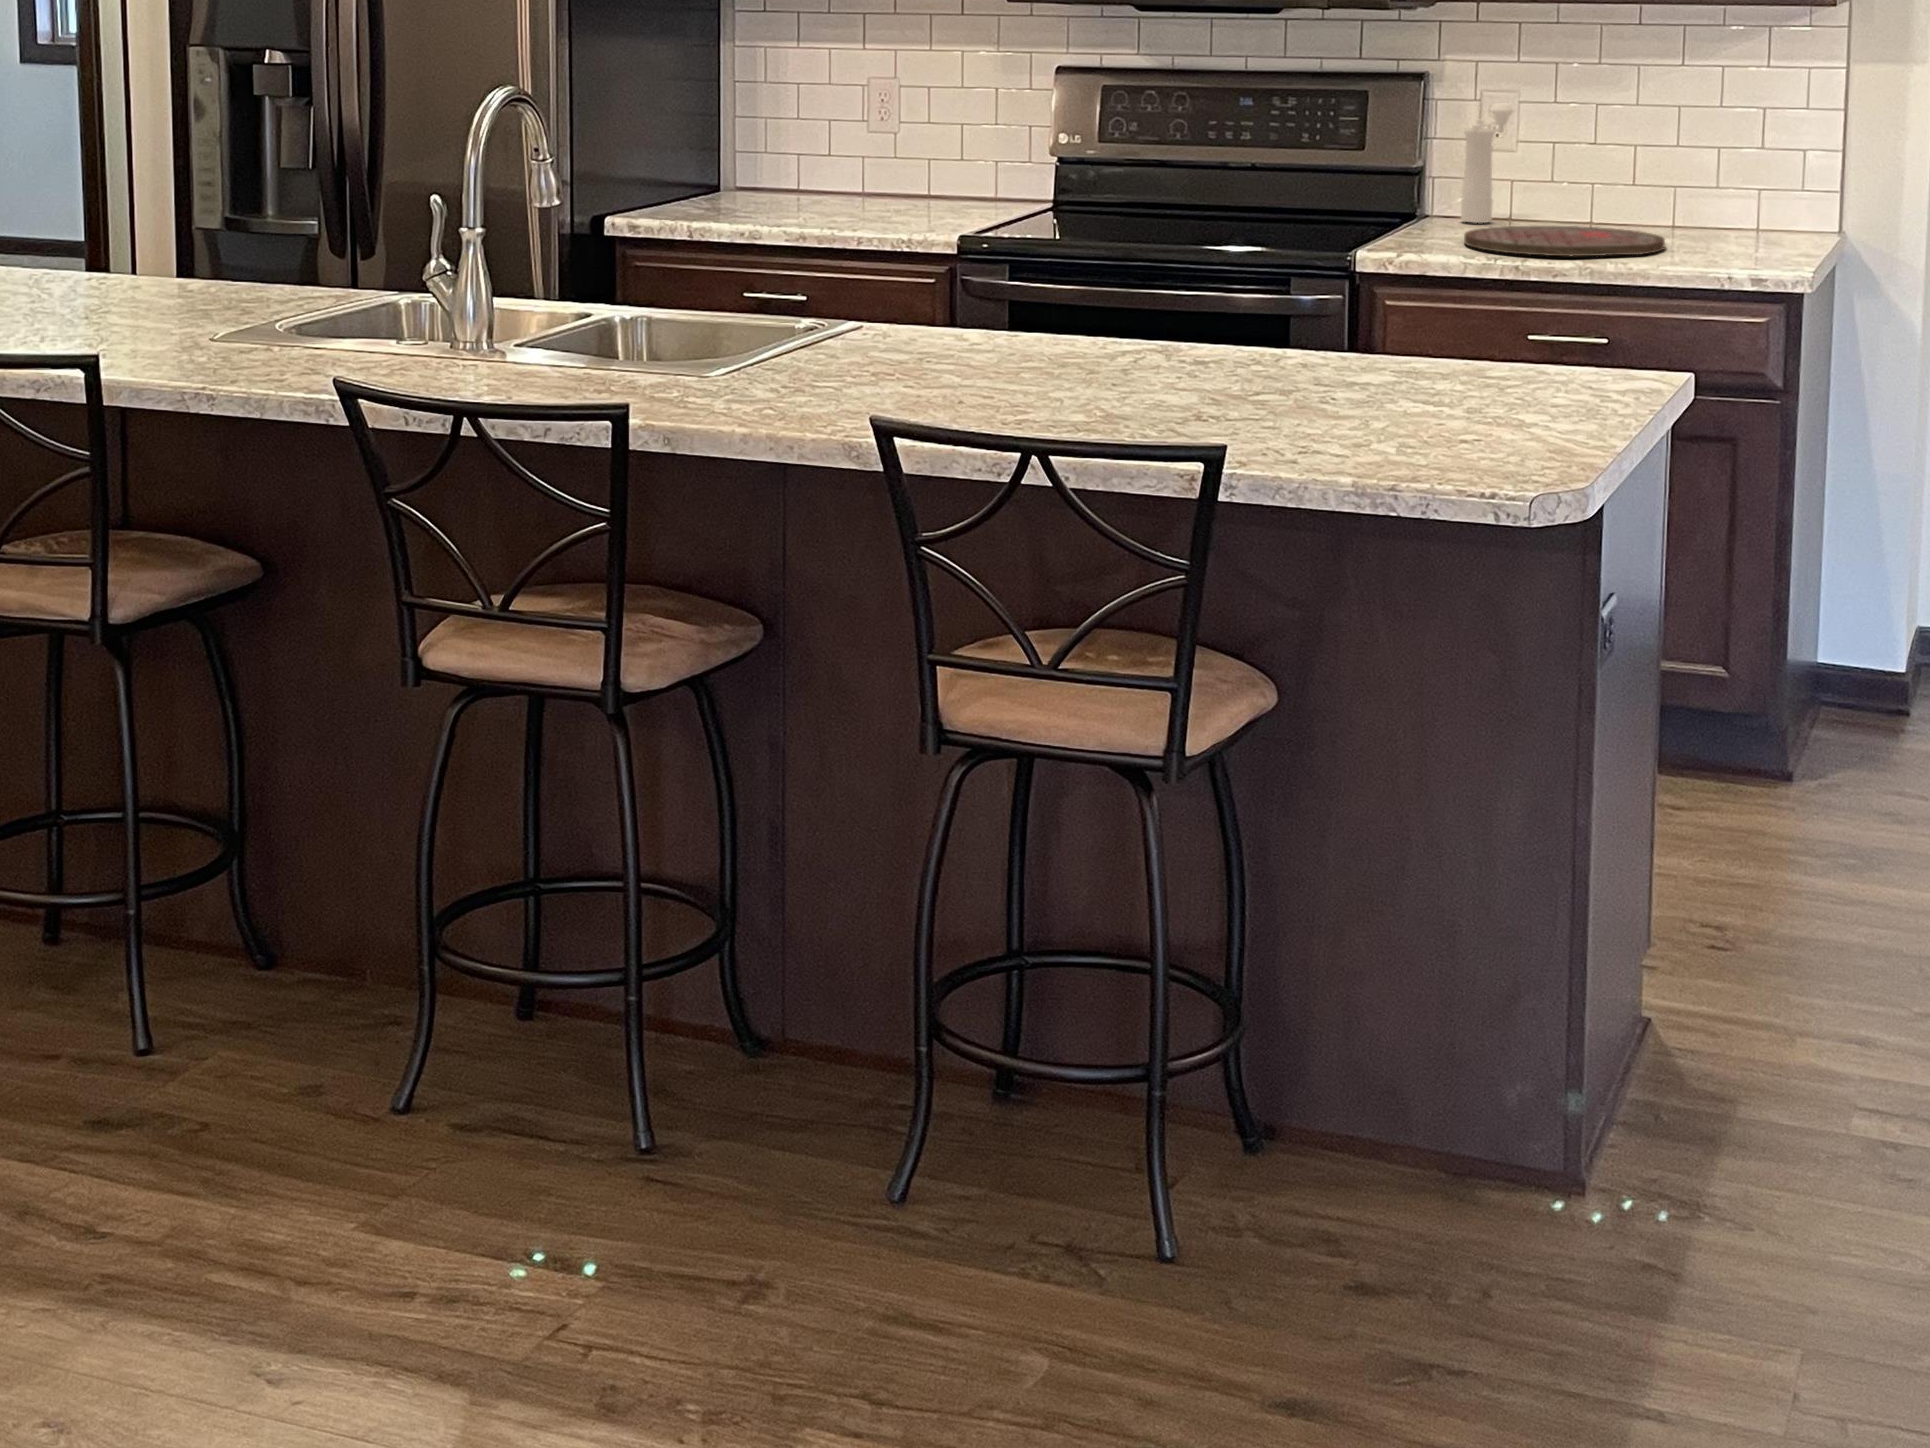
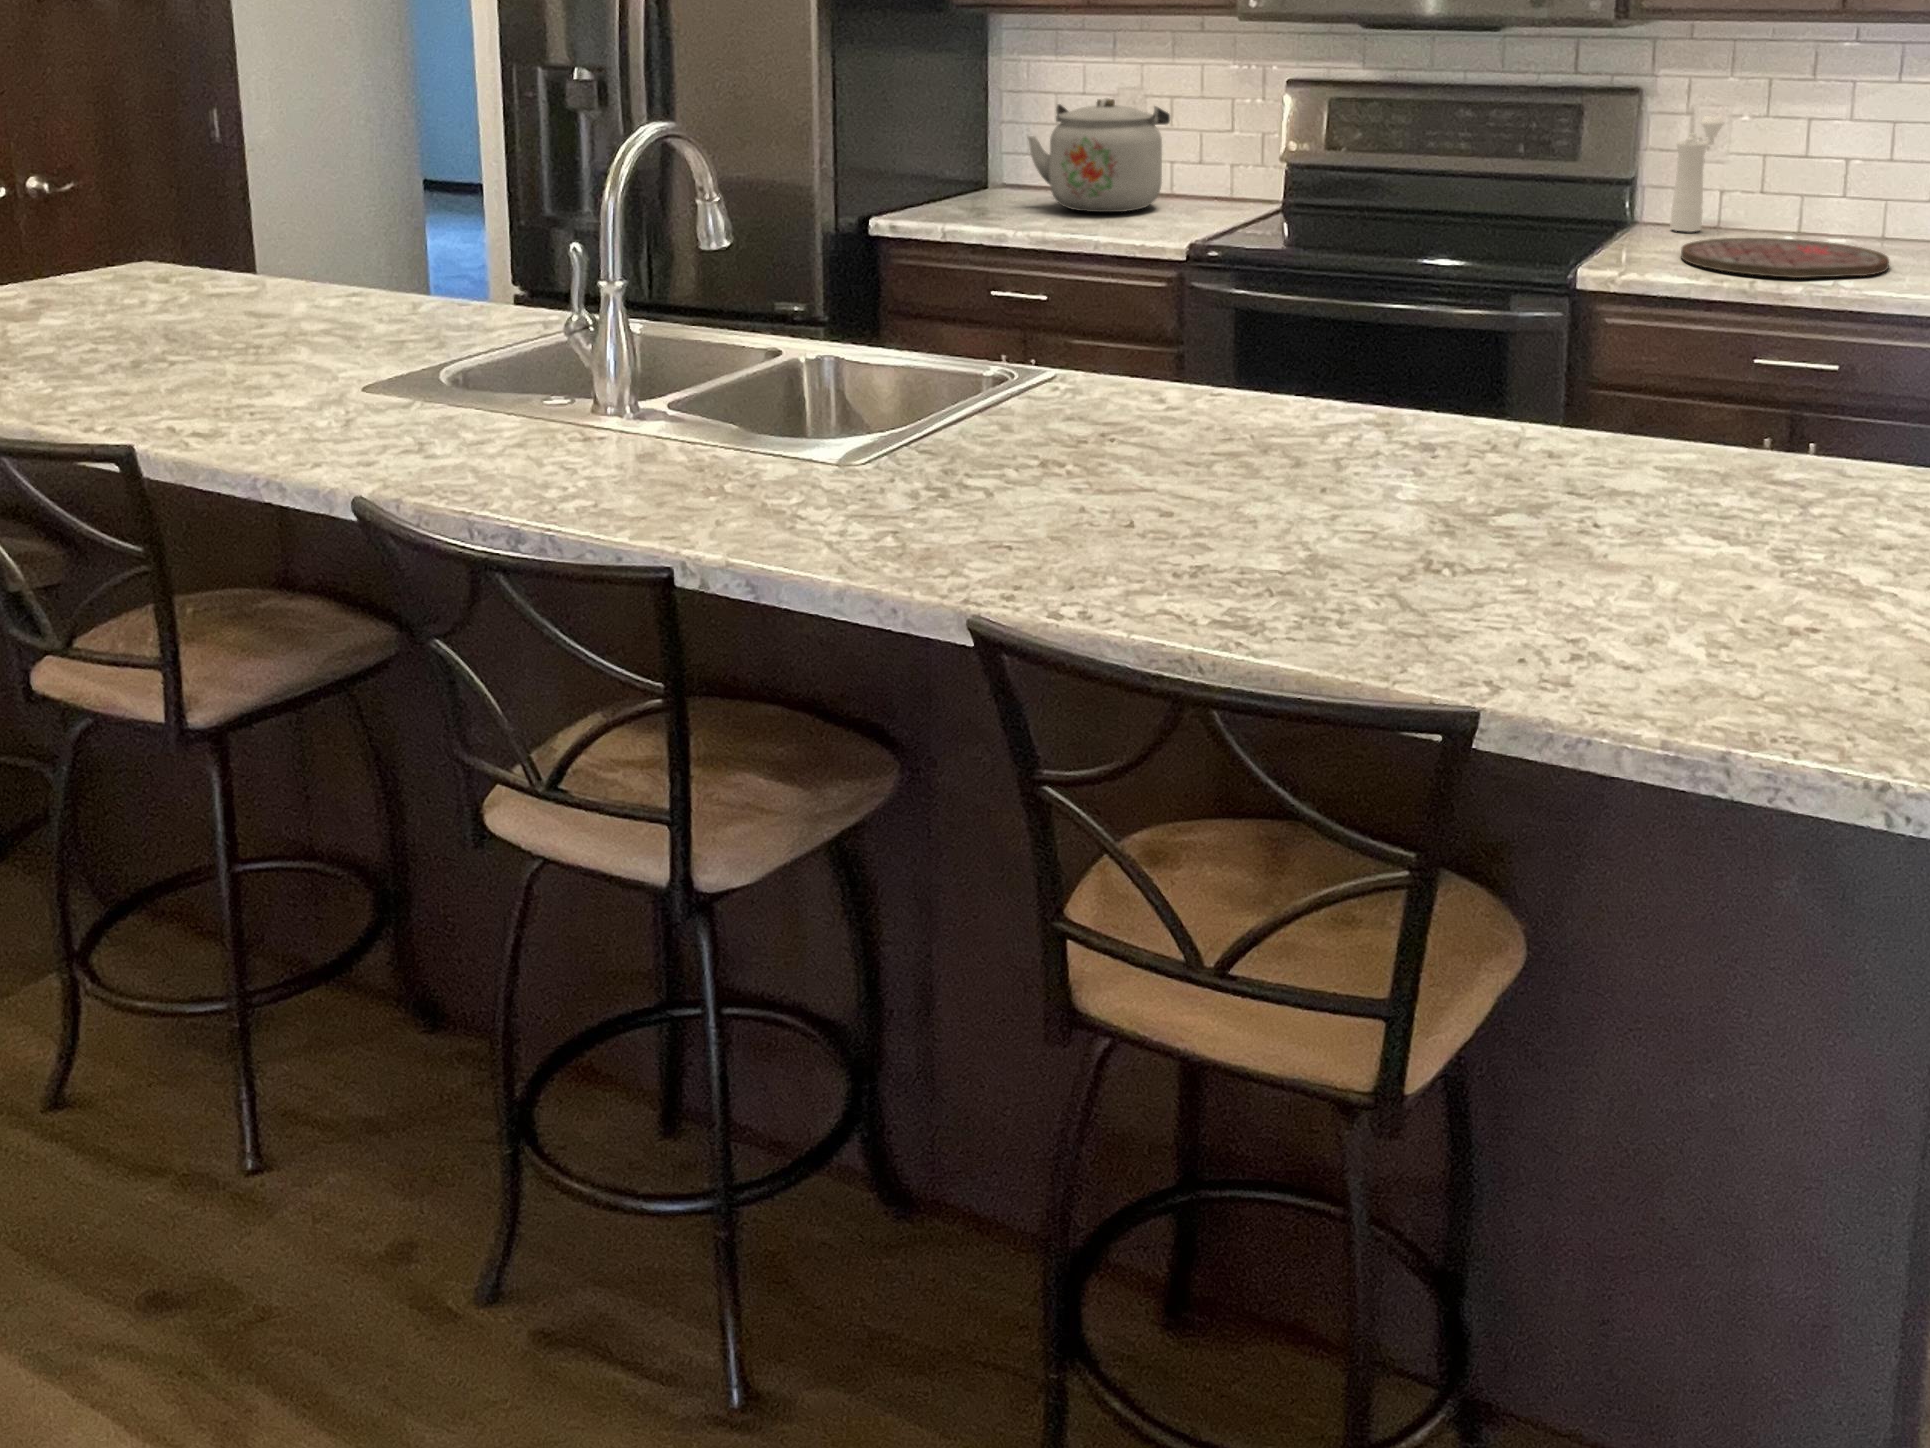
kettle: none [771,85,929,210] -> present [1028,98,1170,212]

